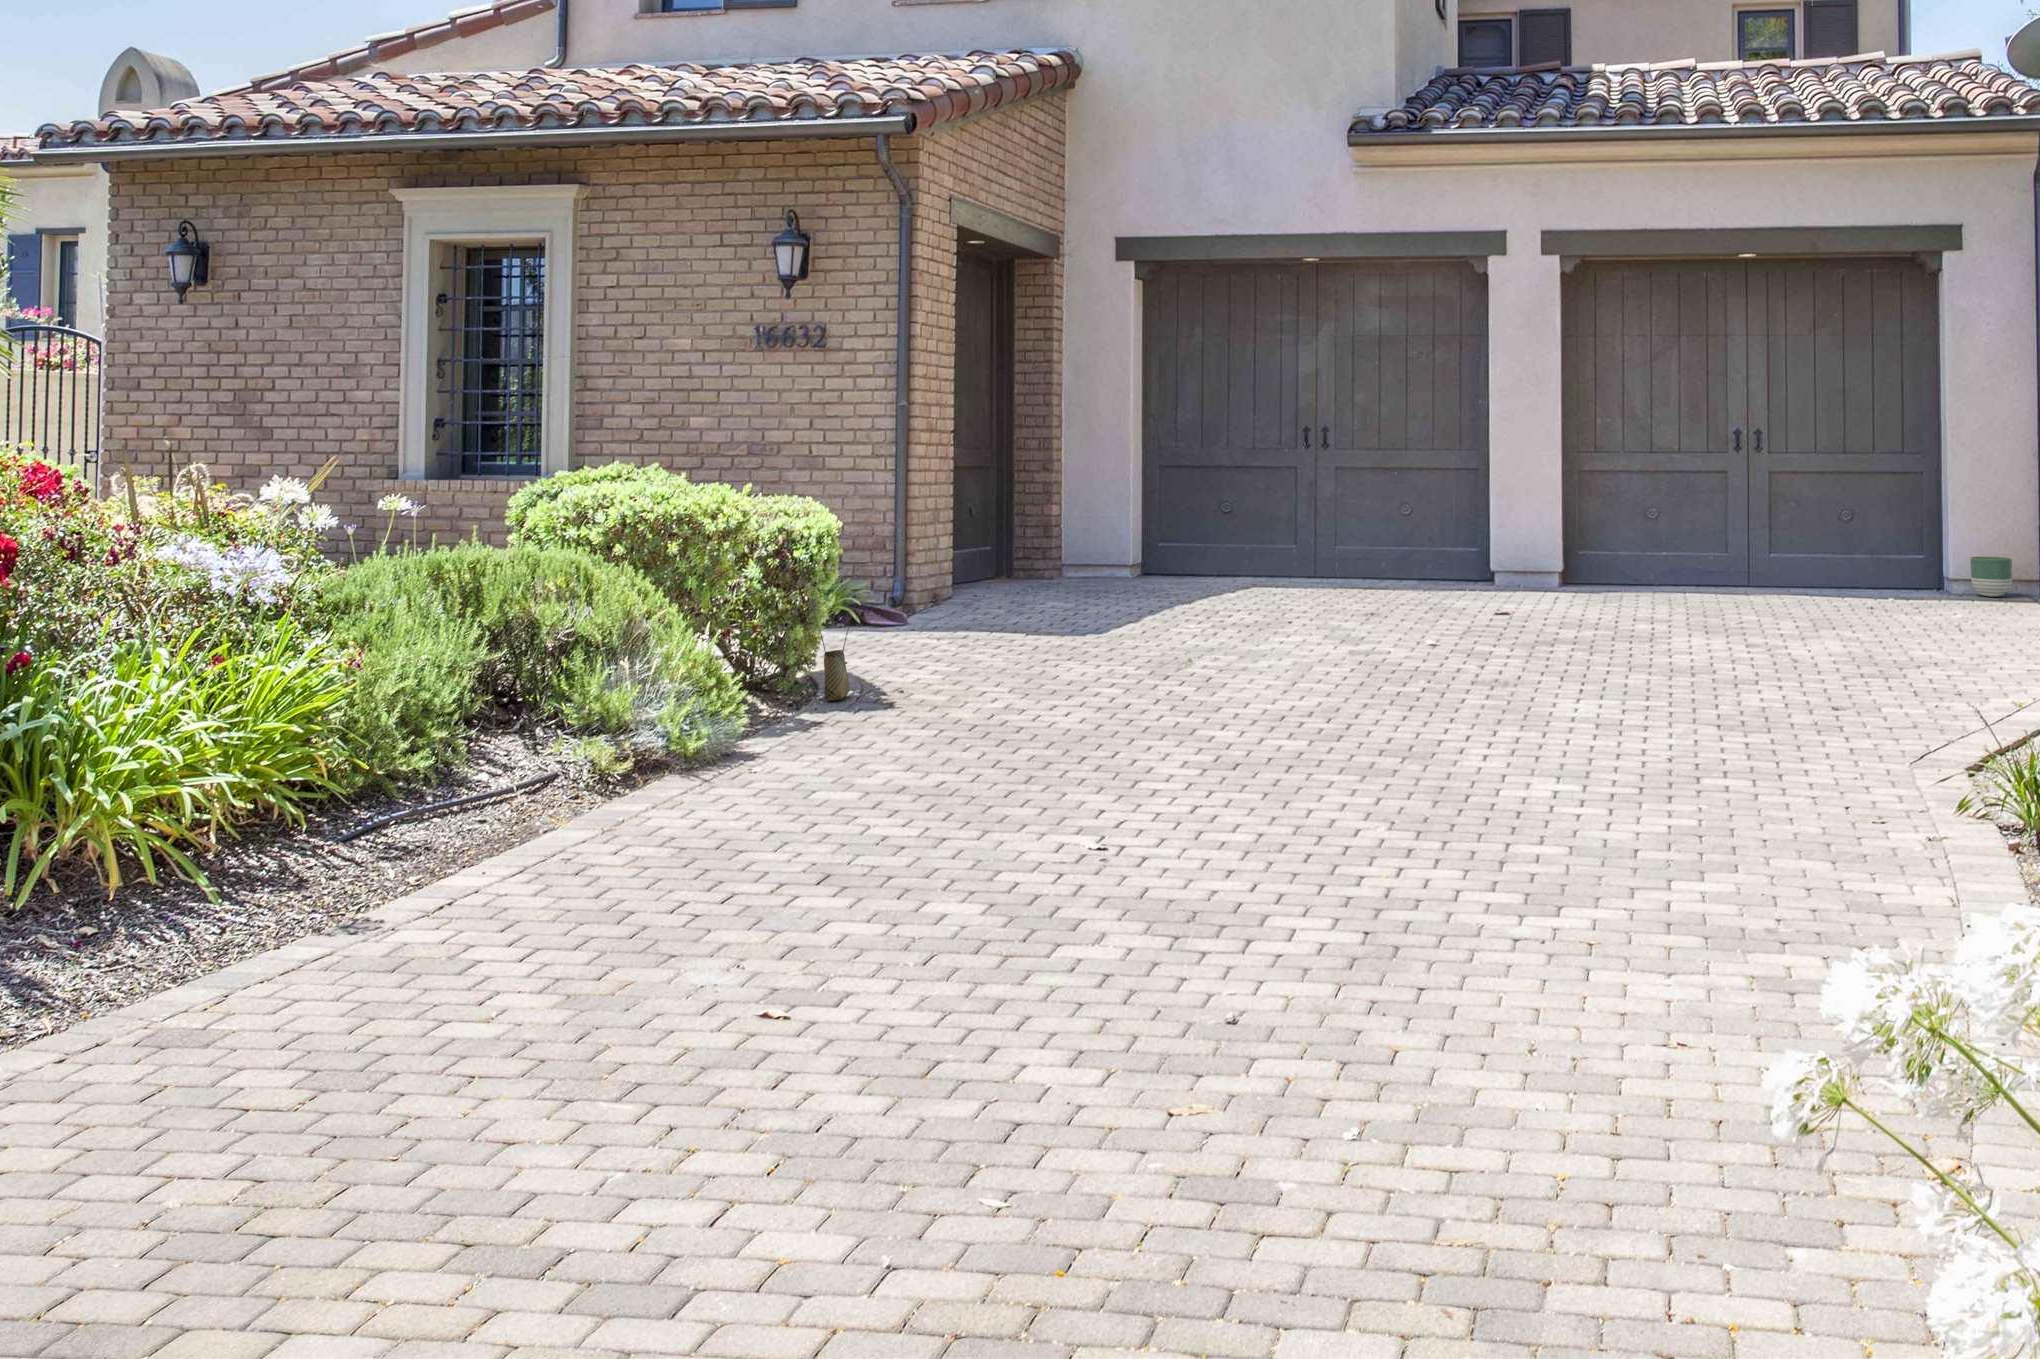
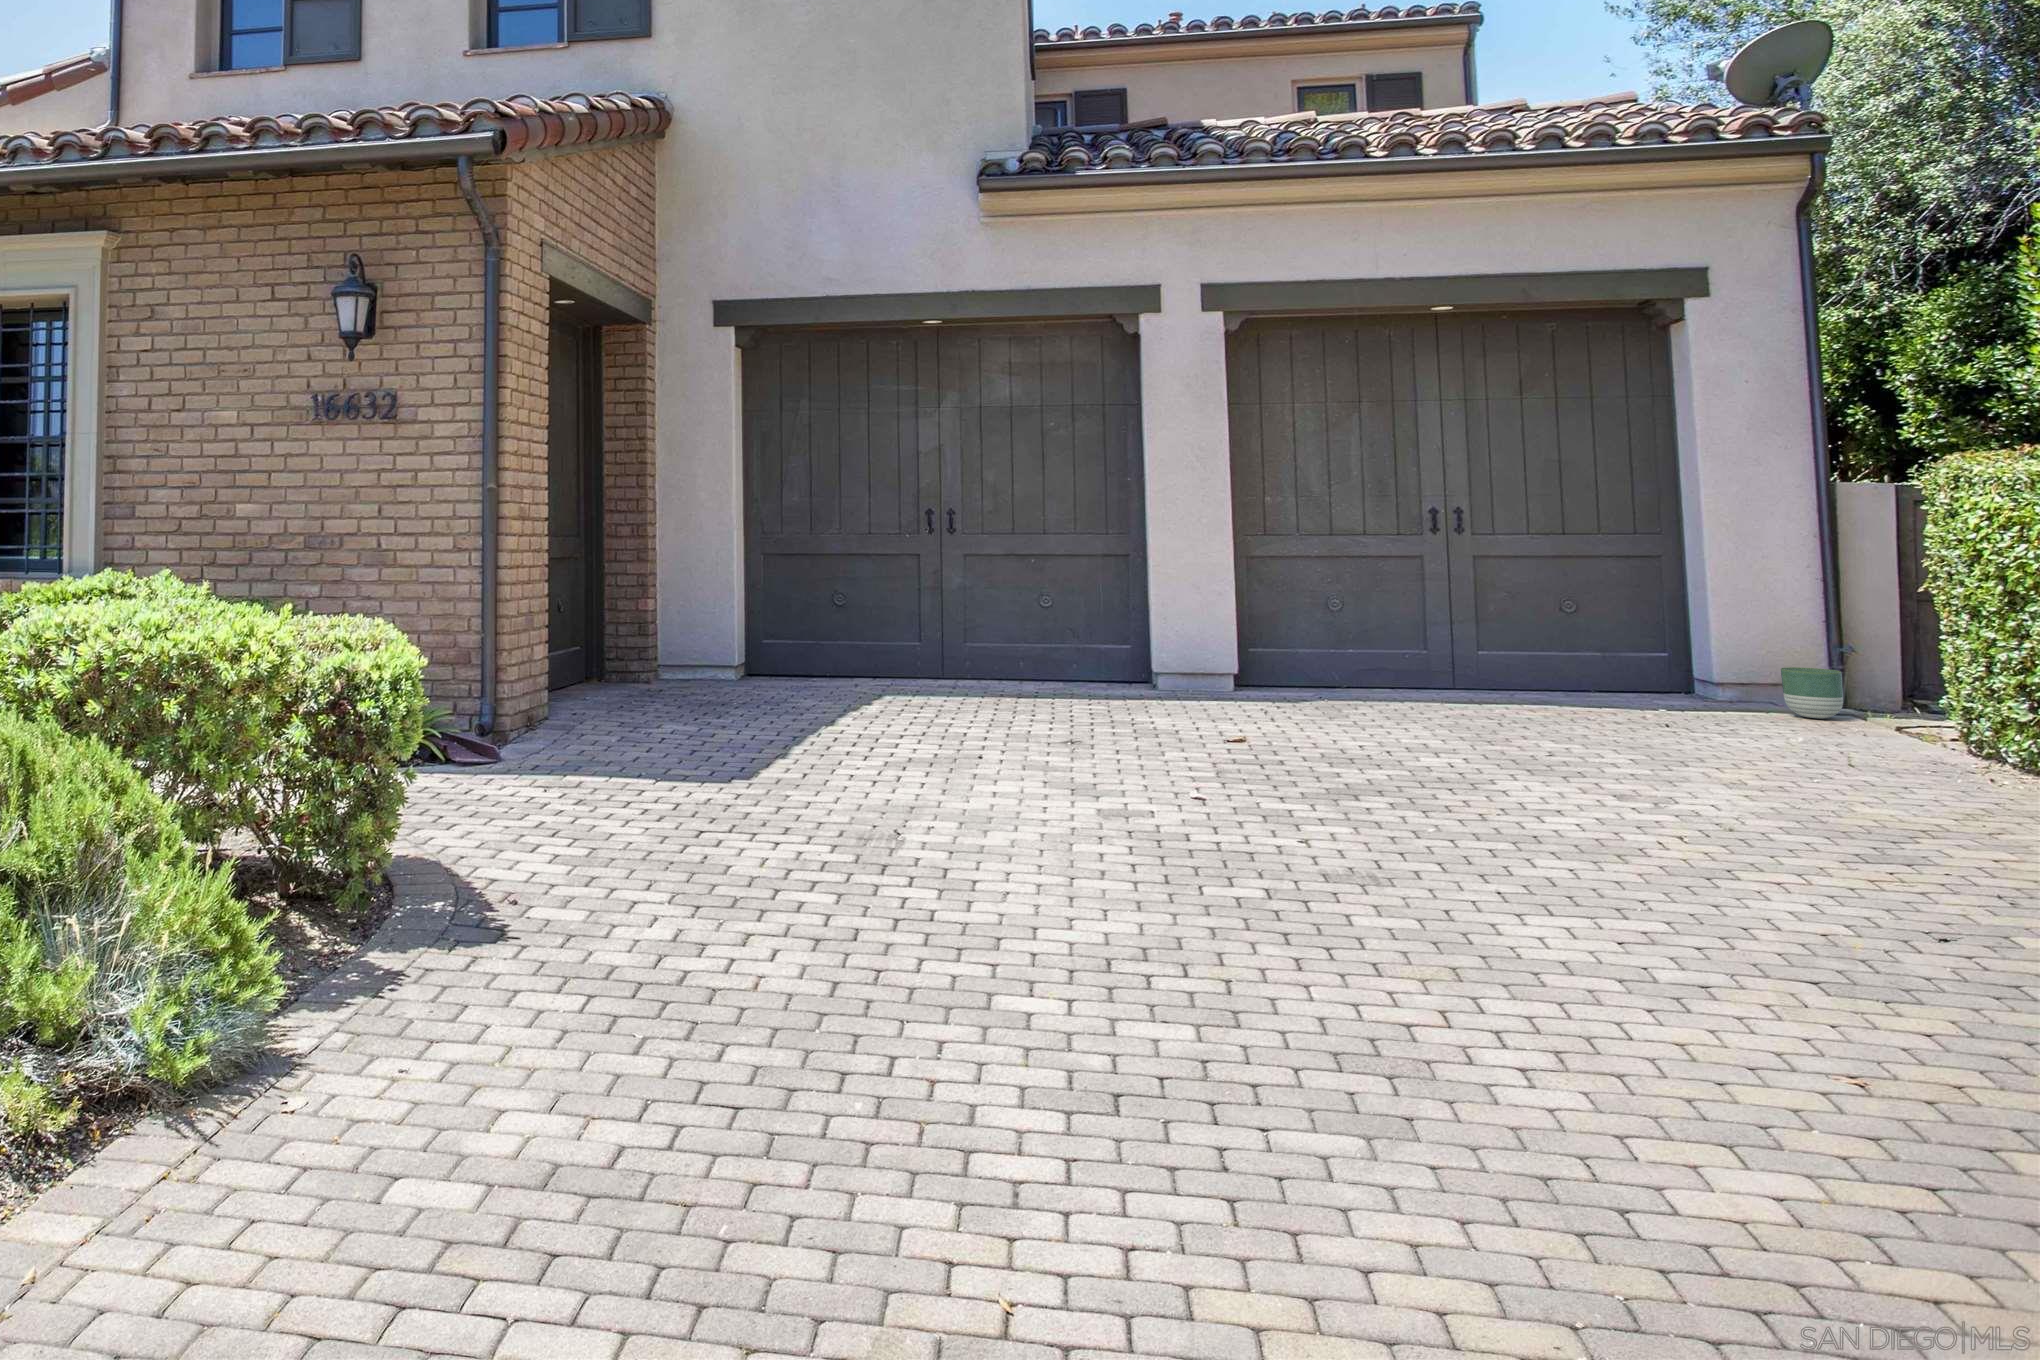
woven basket: present [819,627,850,701] -> none [395,820,442,941]

